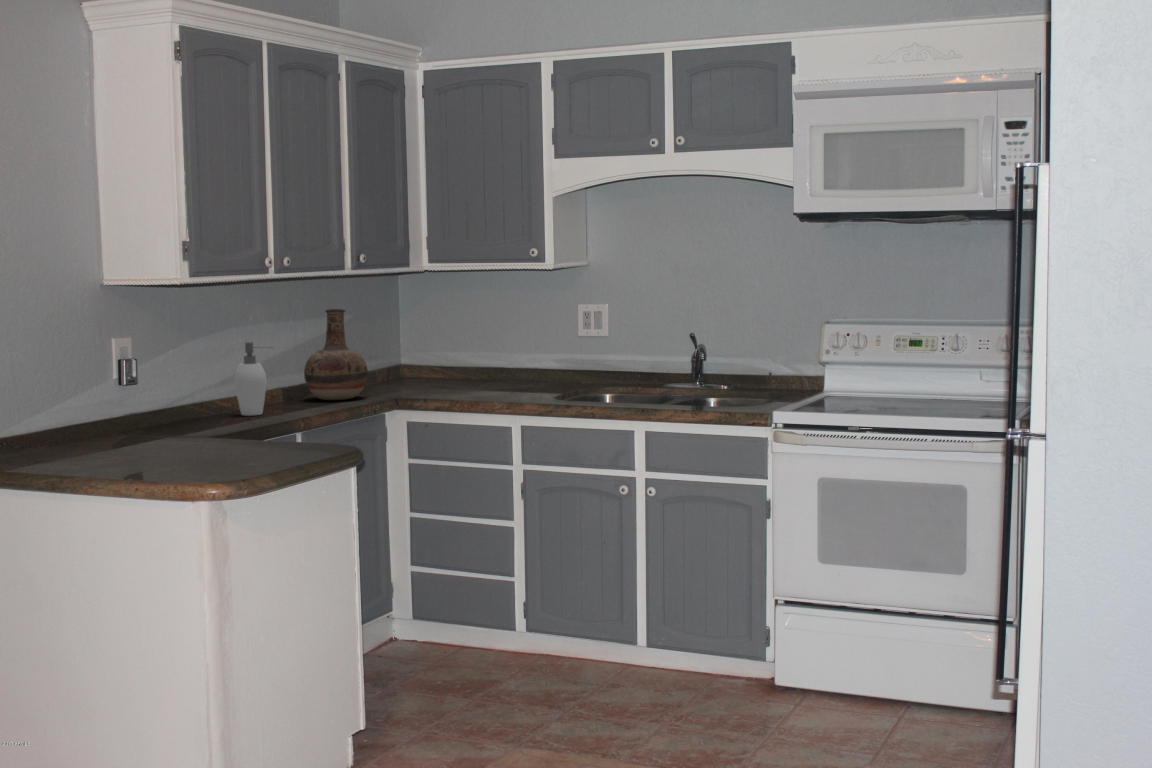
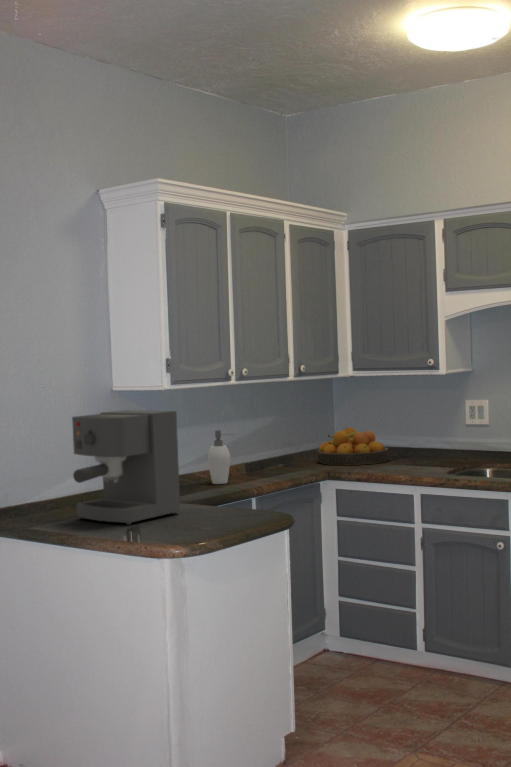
vase: present [304,309,368,400] -> none [260,405,306,471]
coffee maker: none [55,310,210,463] -> present [72,410,180,525]
fruit bowl: none [381,342,477,392] -> present [317,428,389,465]

